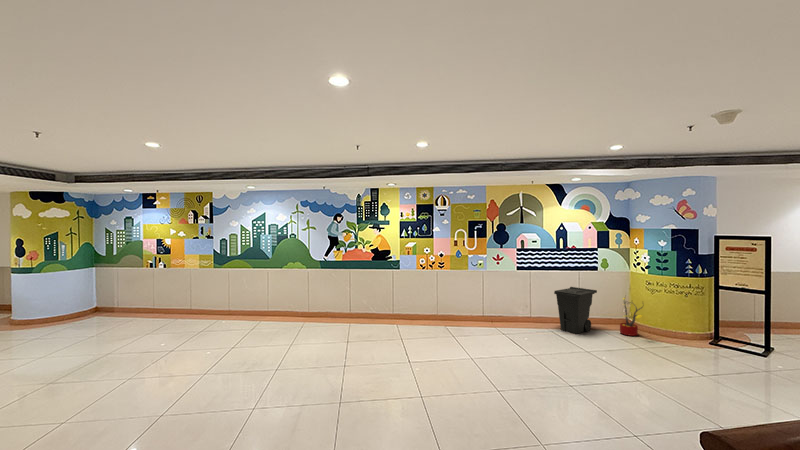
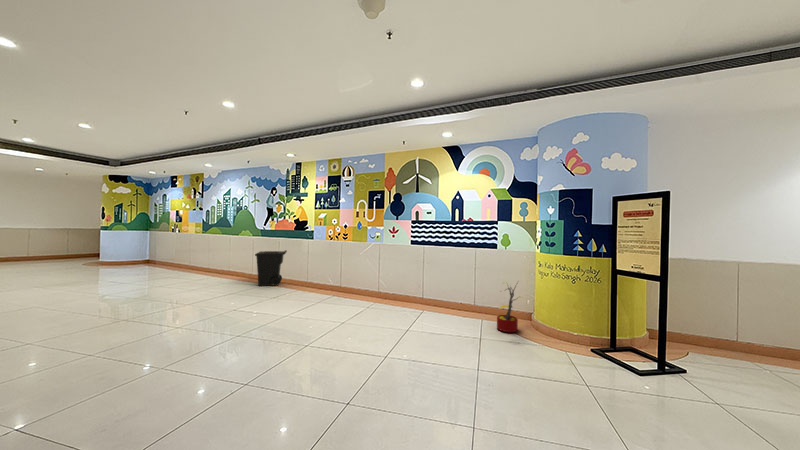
trash can: present [554,287,597,334] -> present [255,250,287,286]

